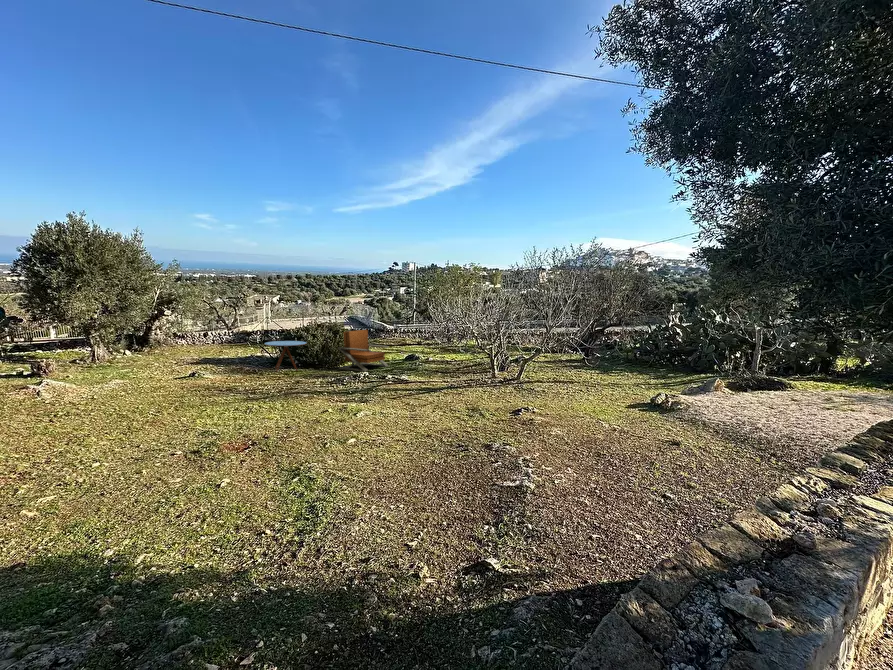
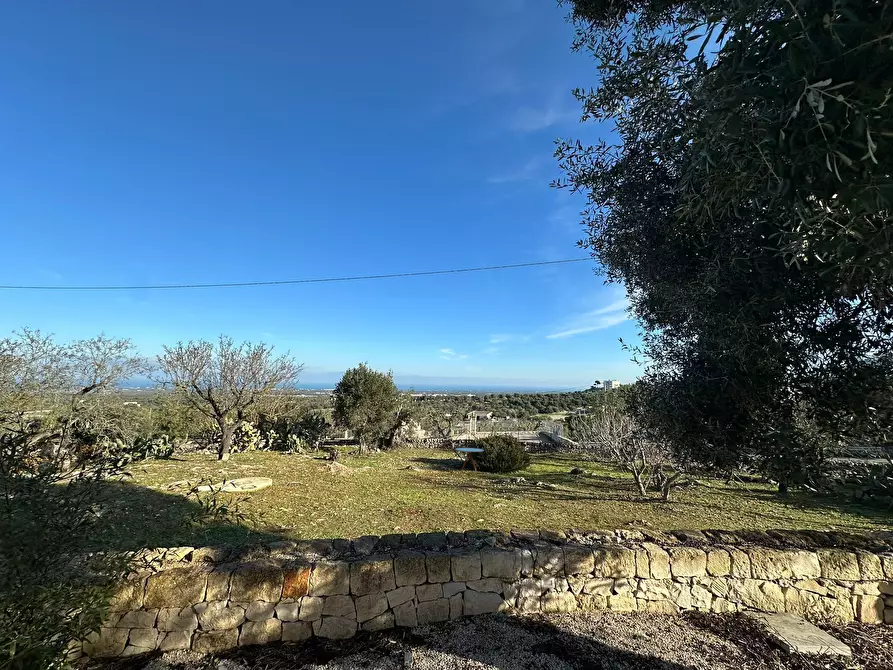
lounge chair: present [338,330,388,371] -> none [506,443,546,476]

